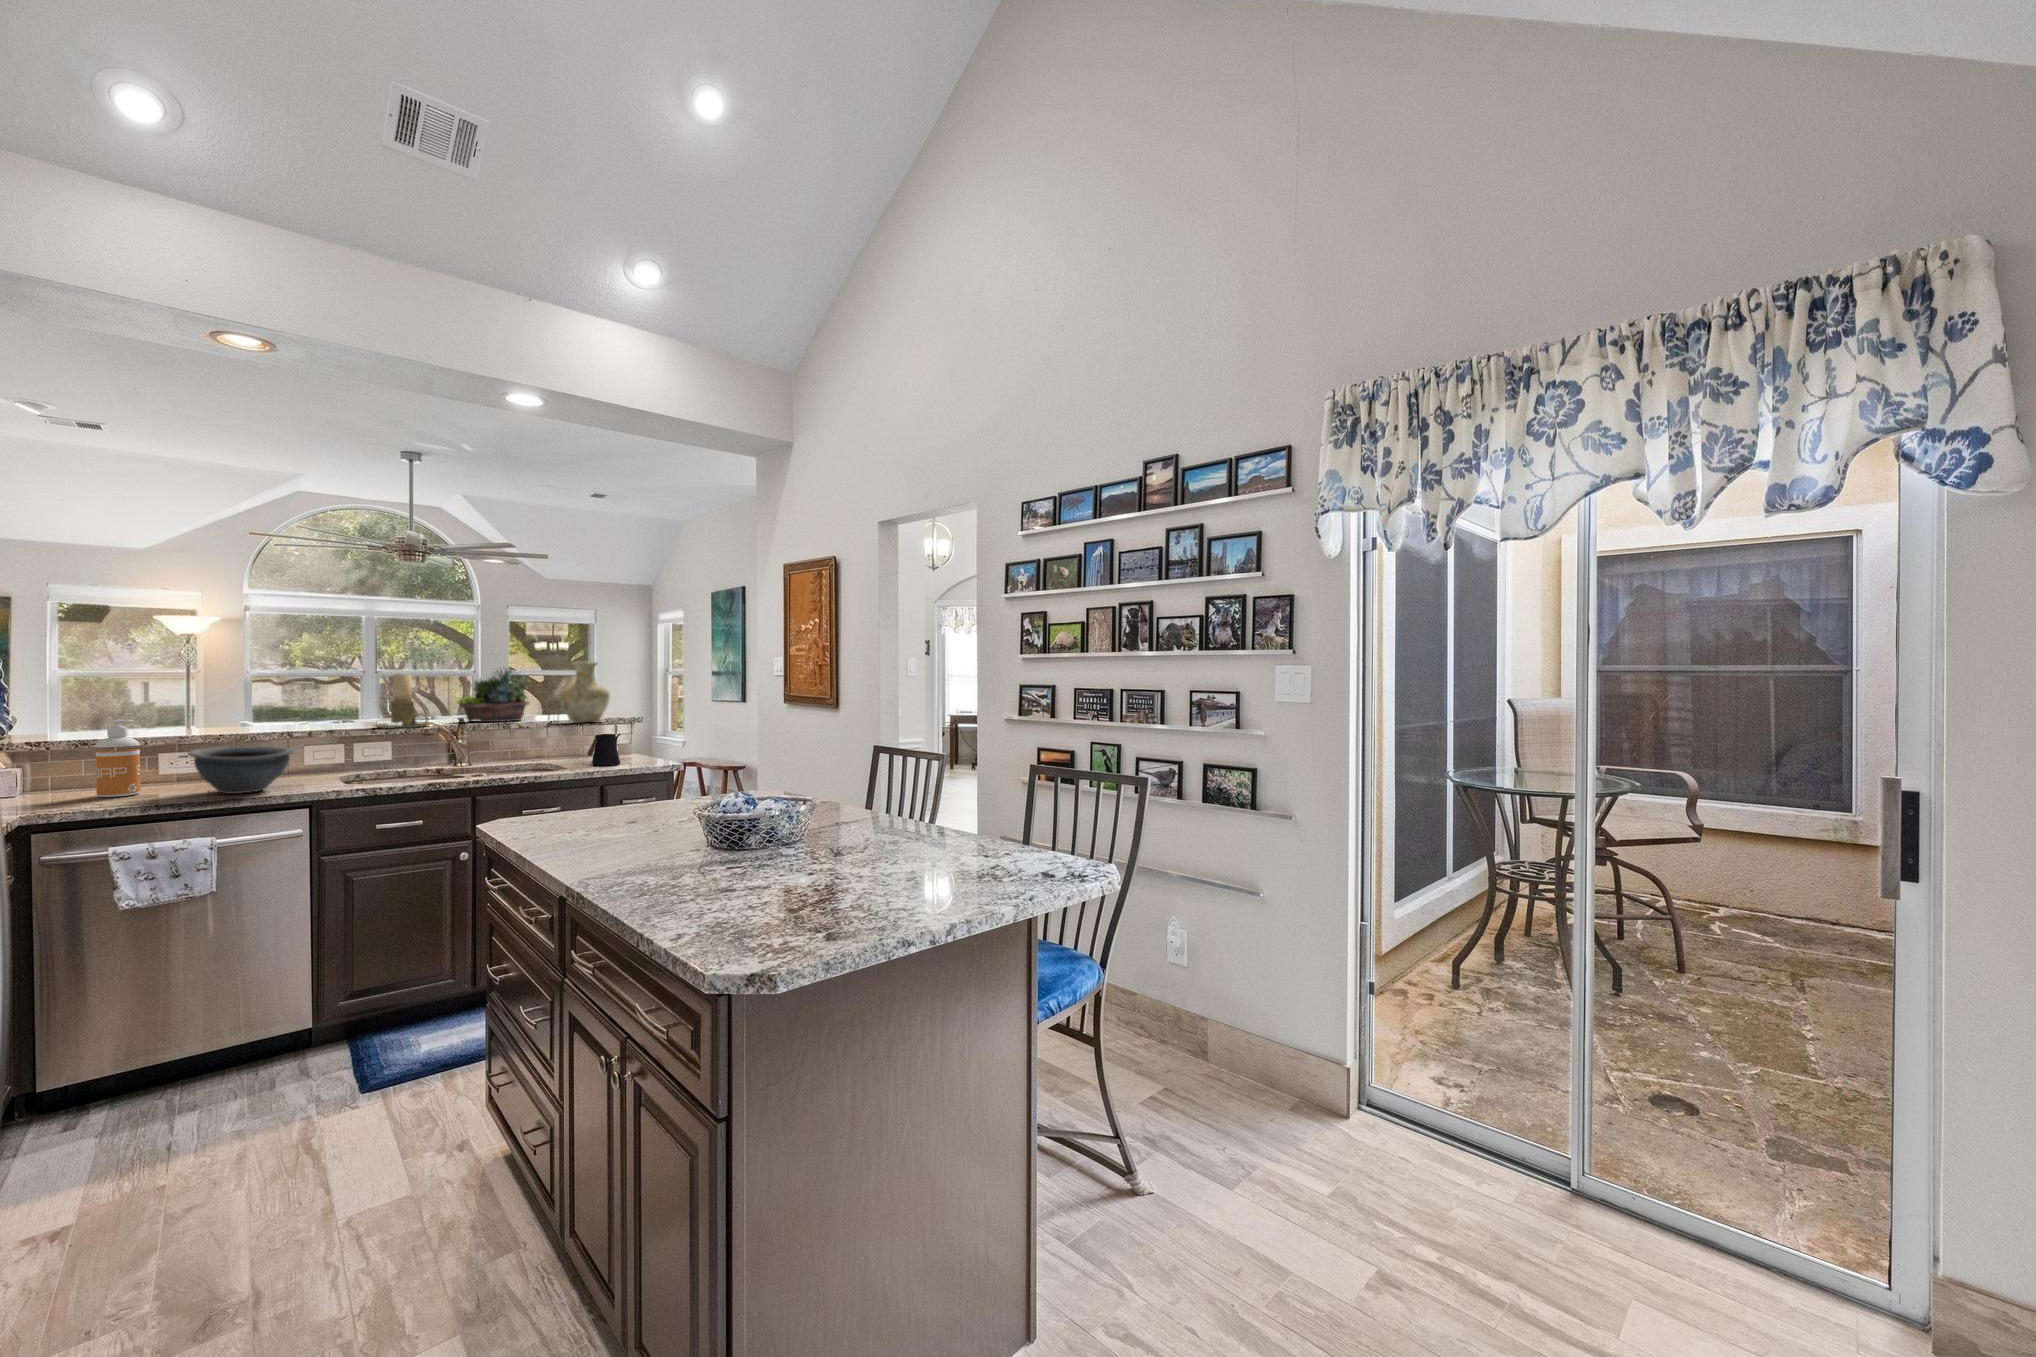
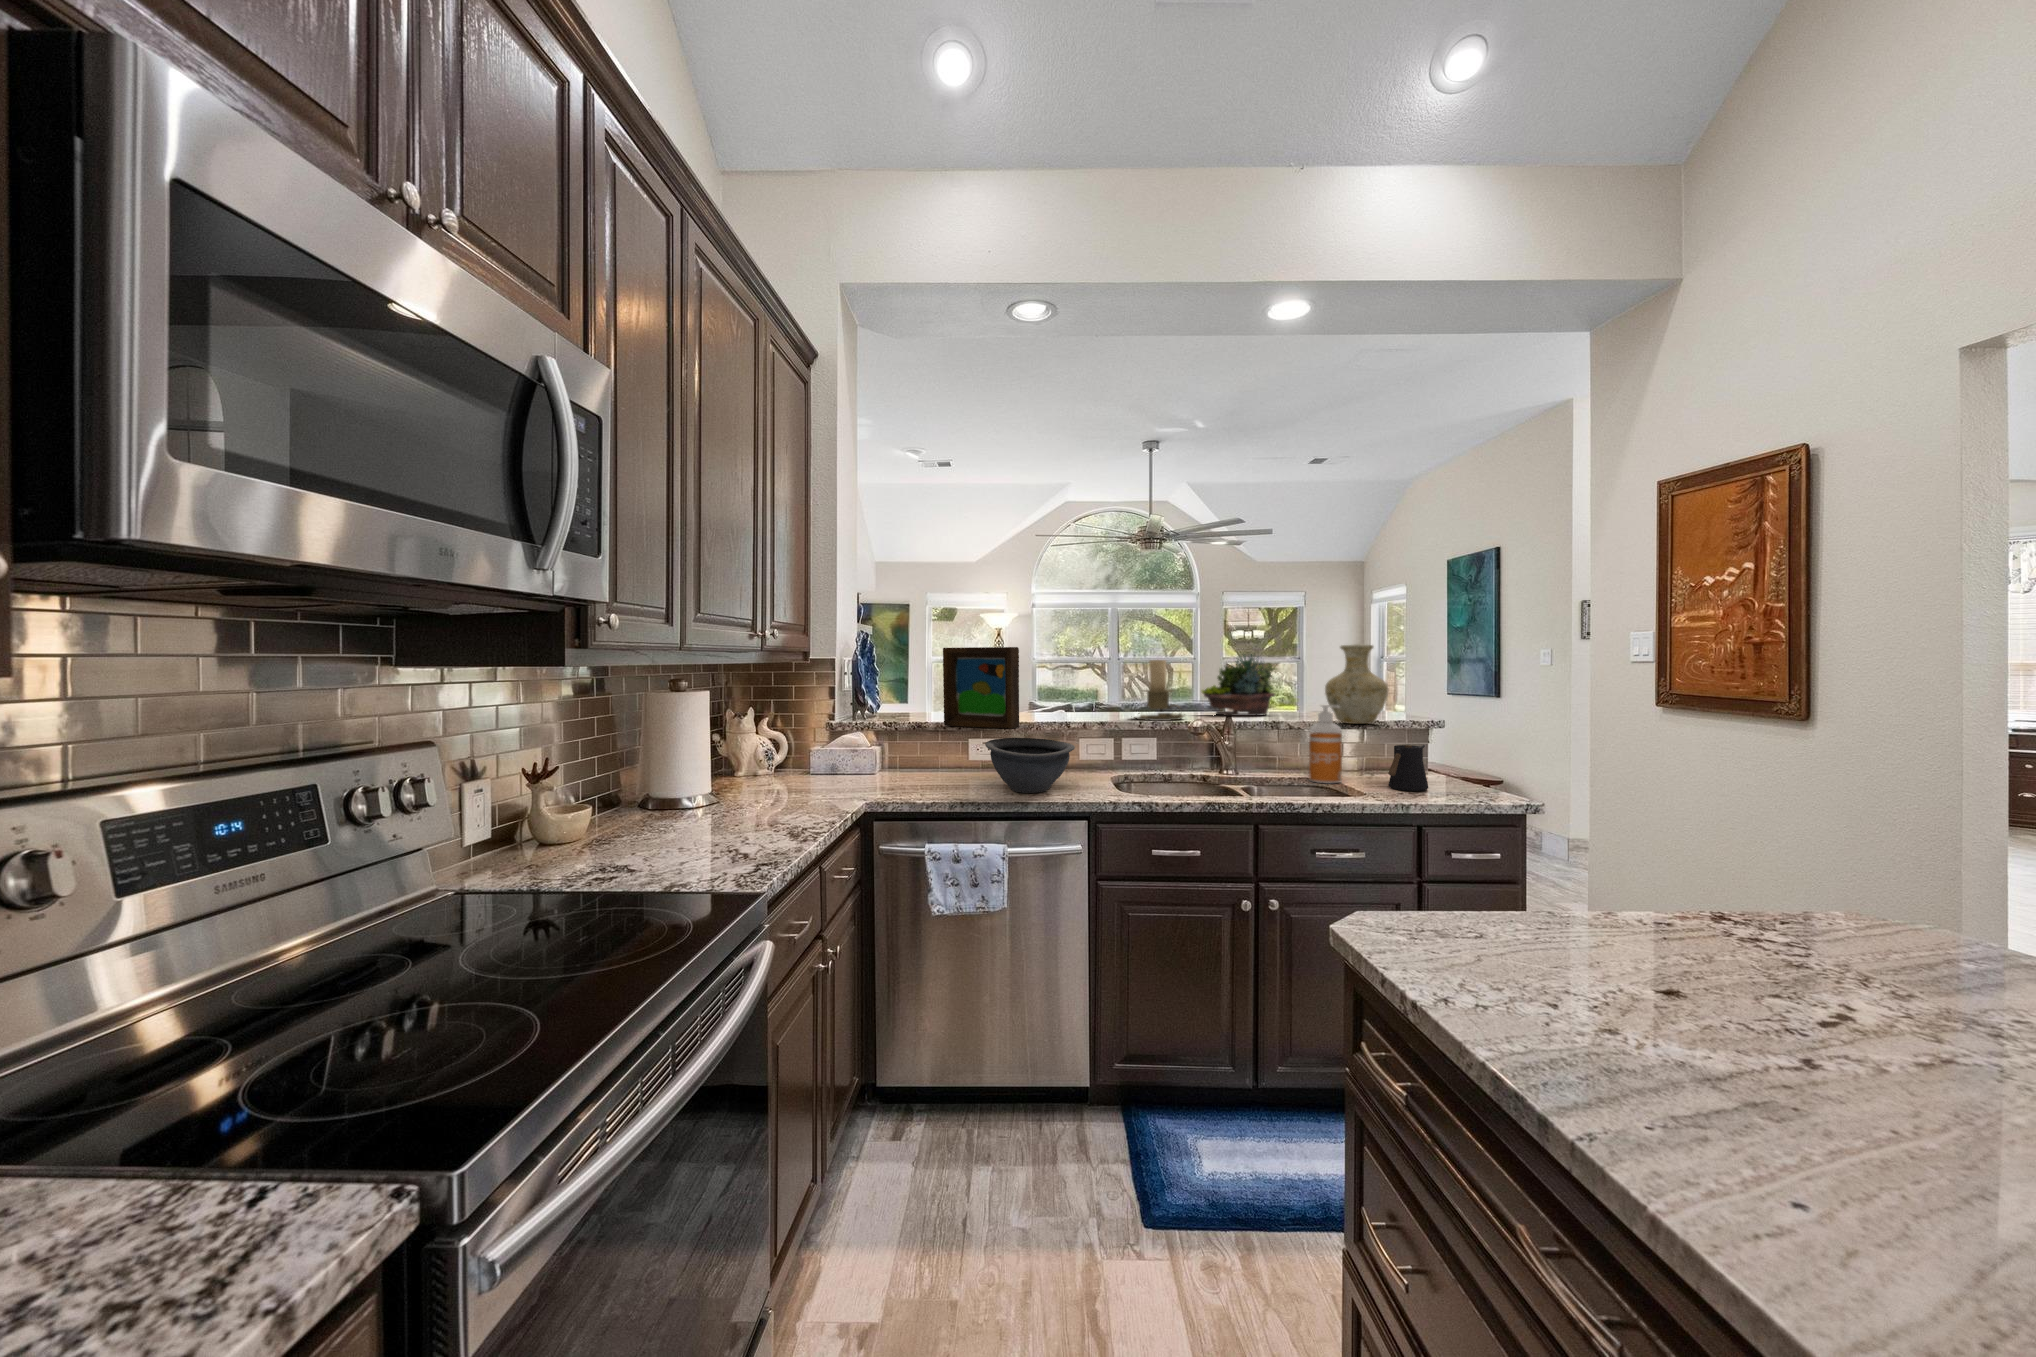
picture frame: none [126,663,231,742] -> present [943,647,1019,729]
soap dispenser: present [96,720,141,797] -> present [1309,705,1342,783]

